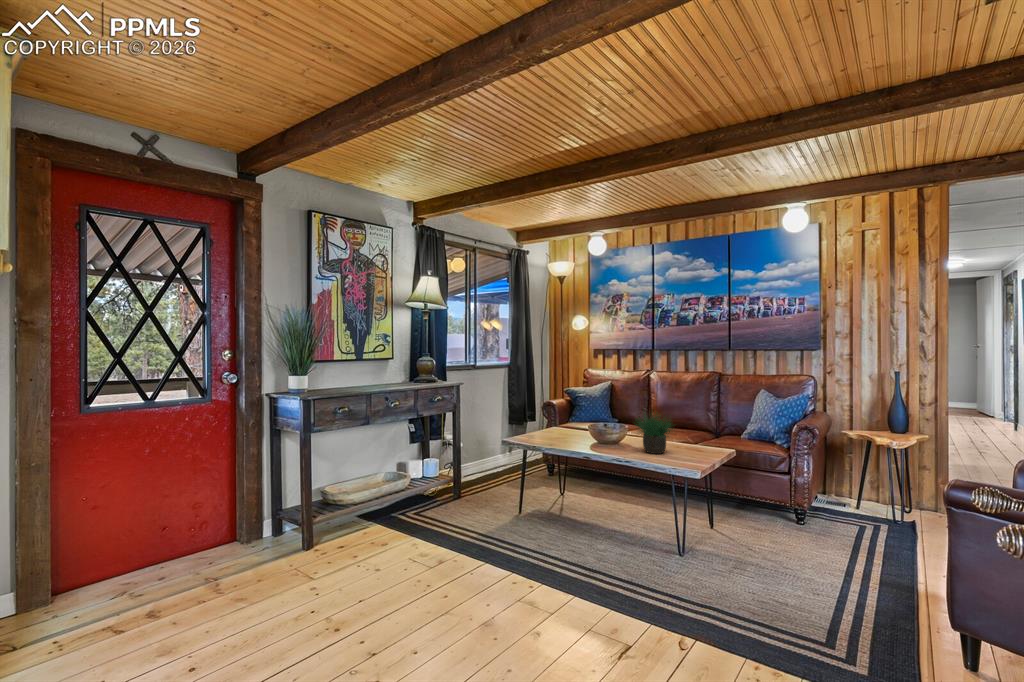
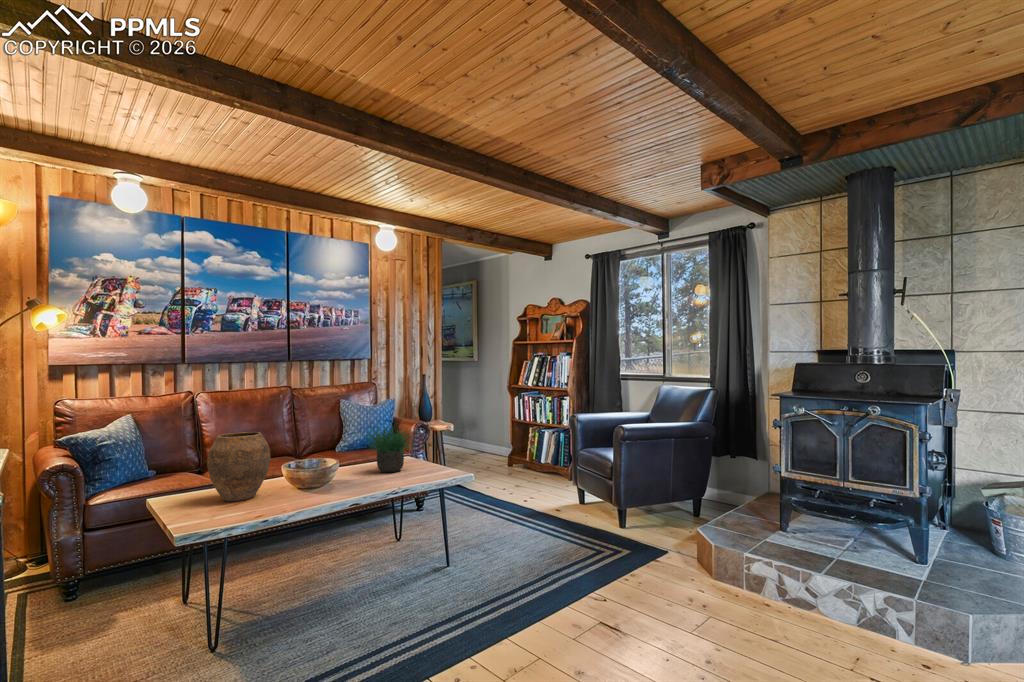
vase: none [536,399,570,440] -> present [207,432,271,502]

